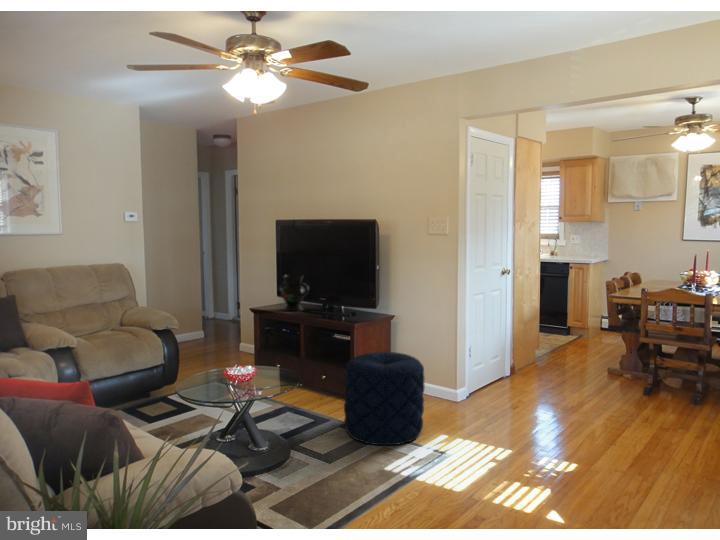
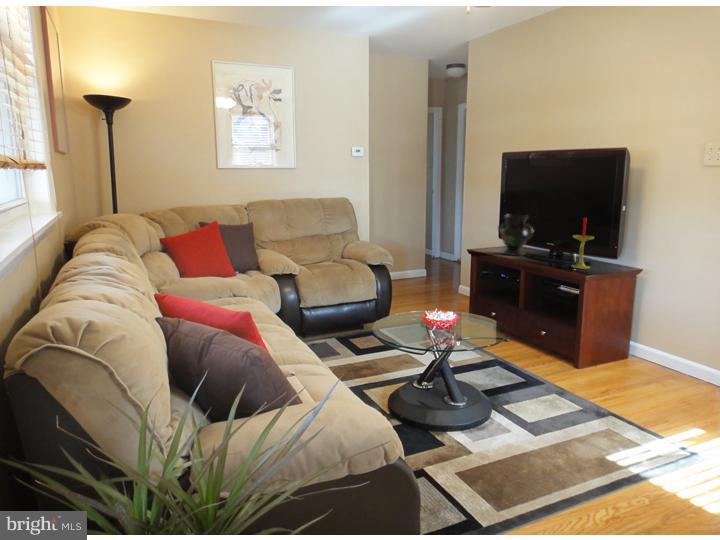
candle: none [342,275,358,319] -> present [571,218,594,269]
pouf: present [344,352,425,445] -> none [561,312,678,430]

